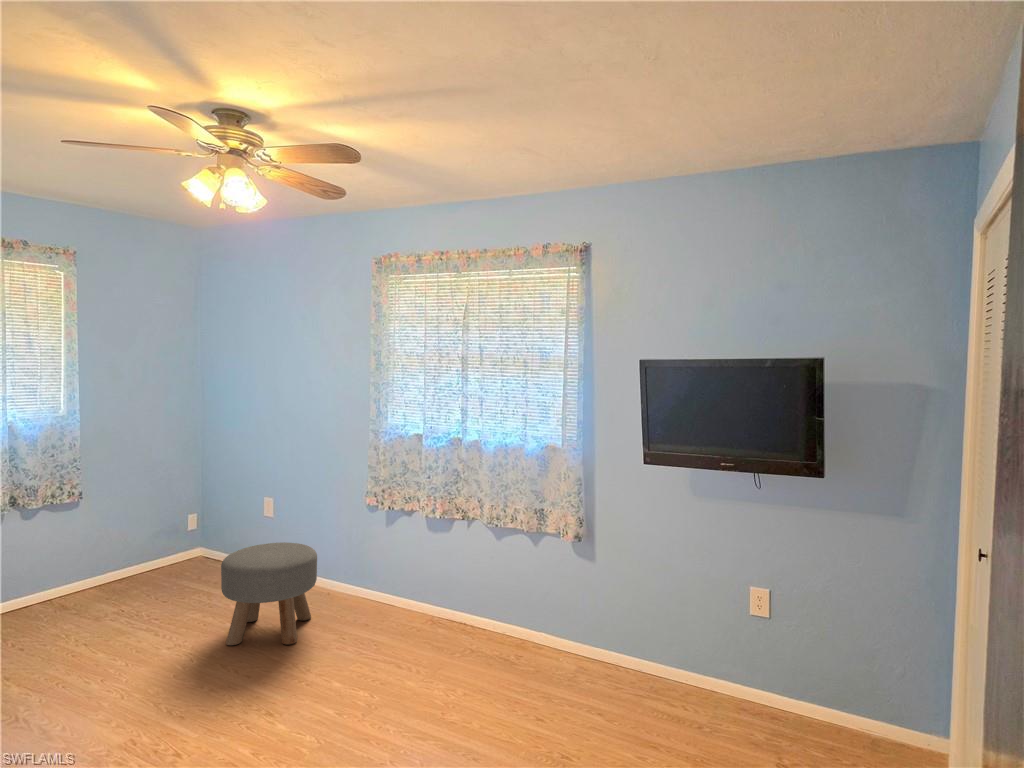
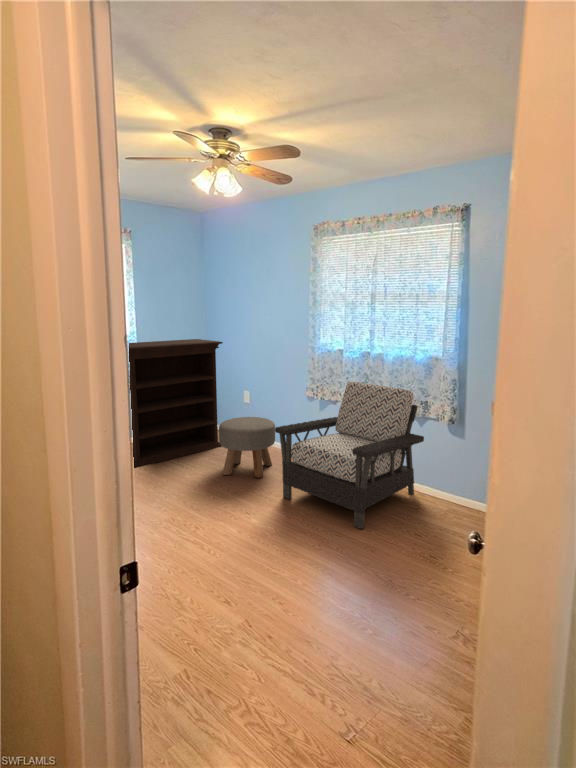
bookshelf: none [10,418,232,650] -> present [129,339,223,468]
armchair: none [317,483,541,721] -> present [275,382,424,529]

